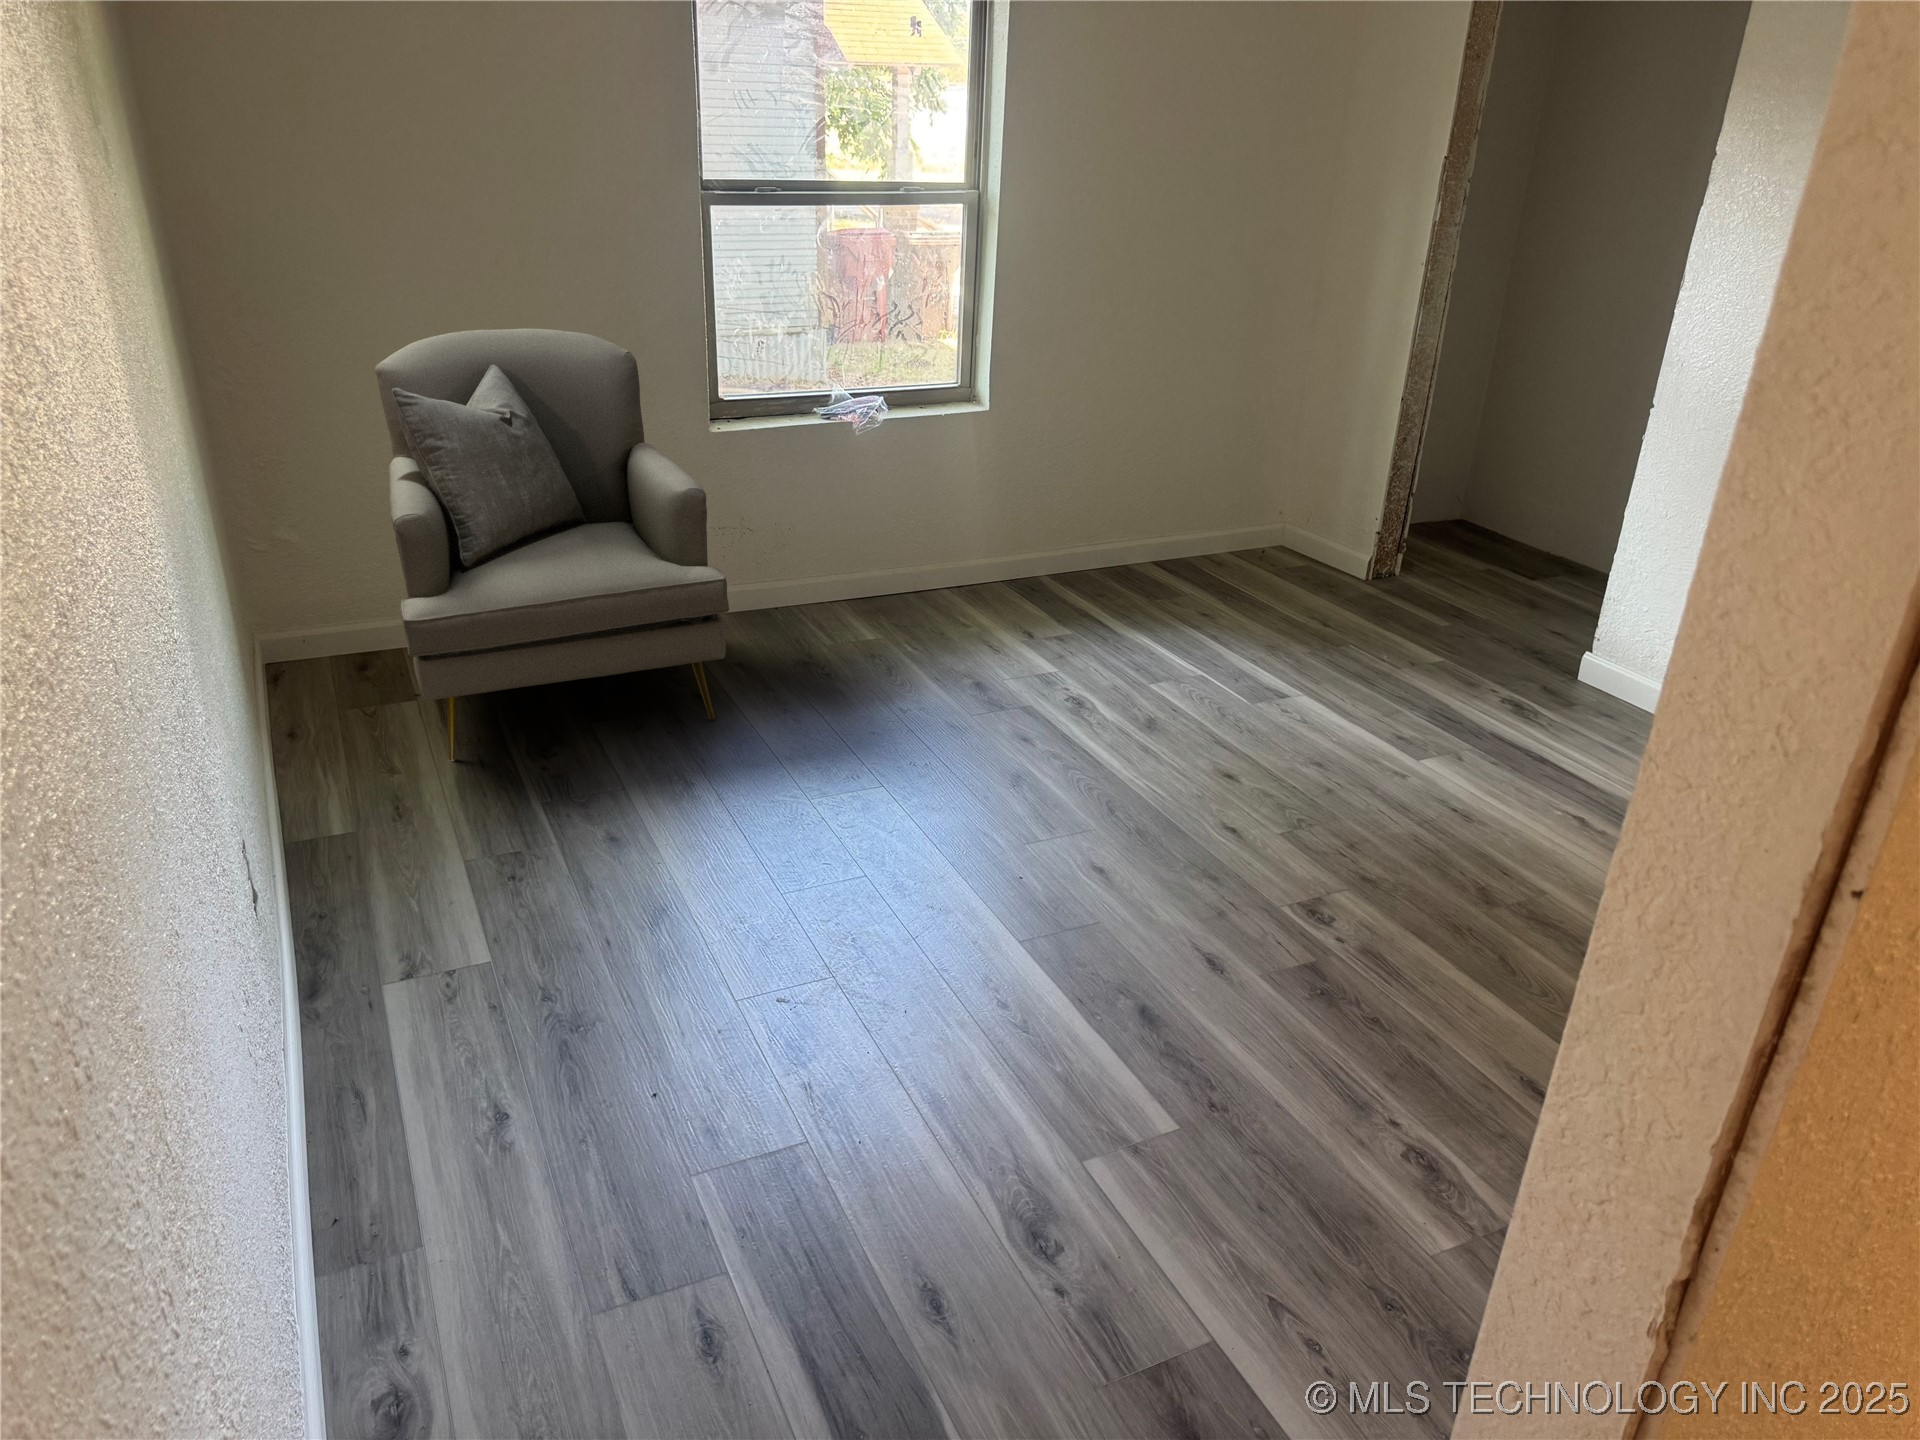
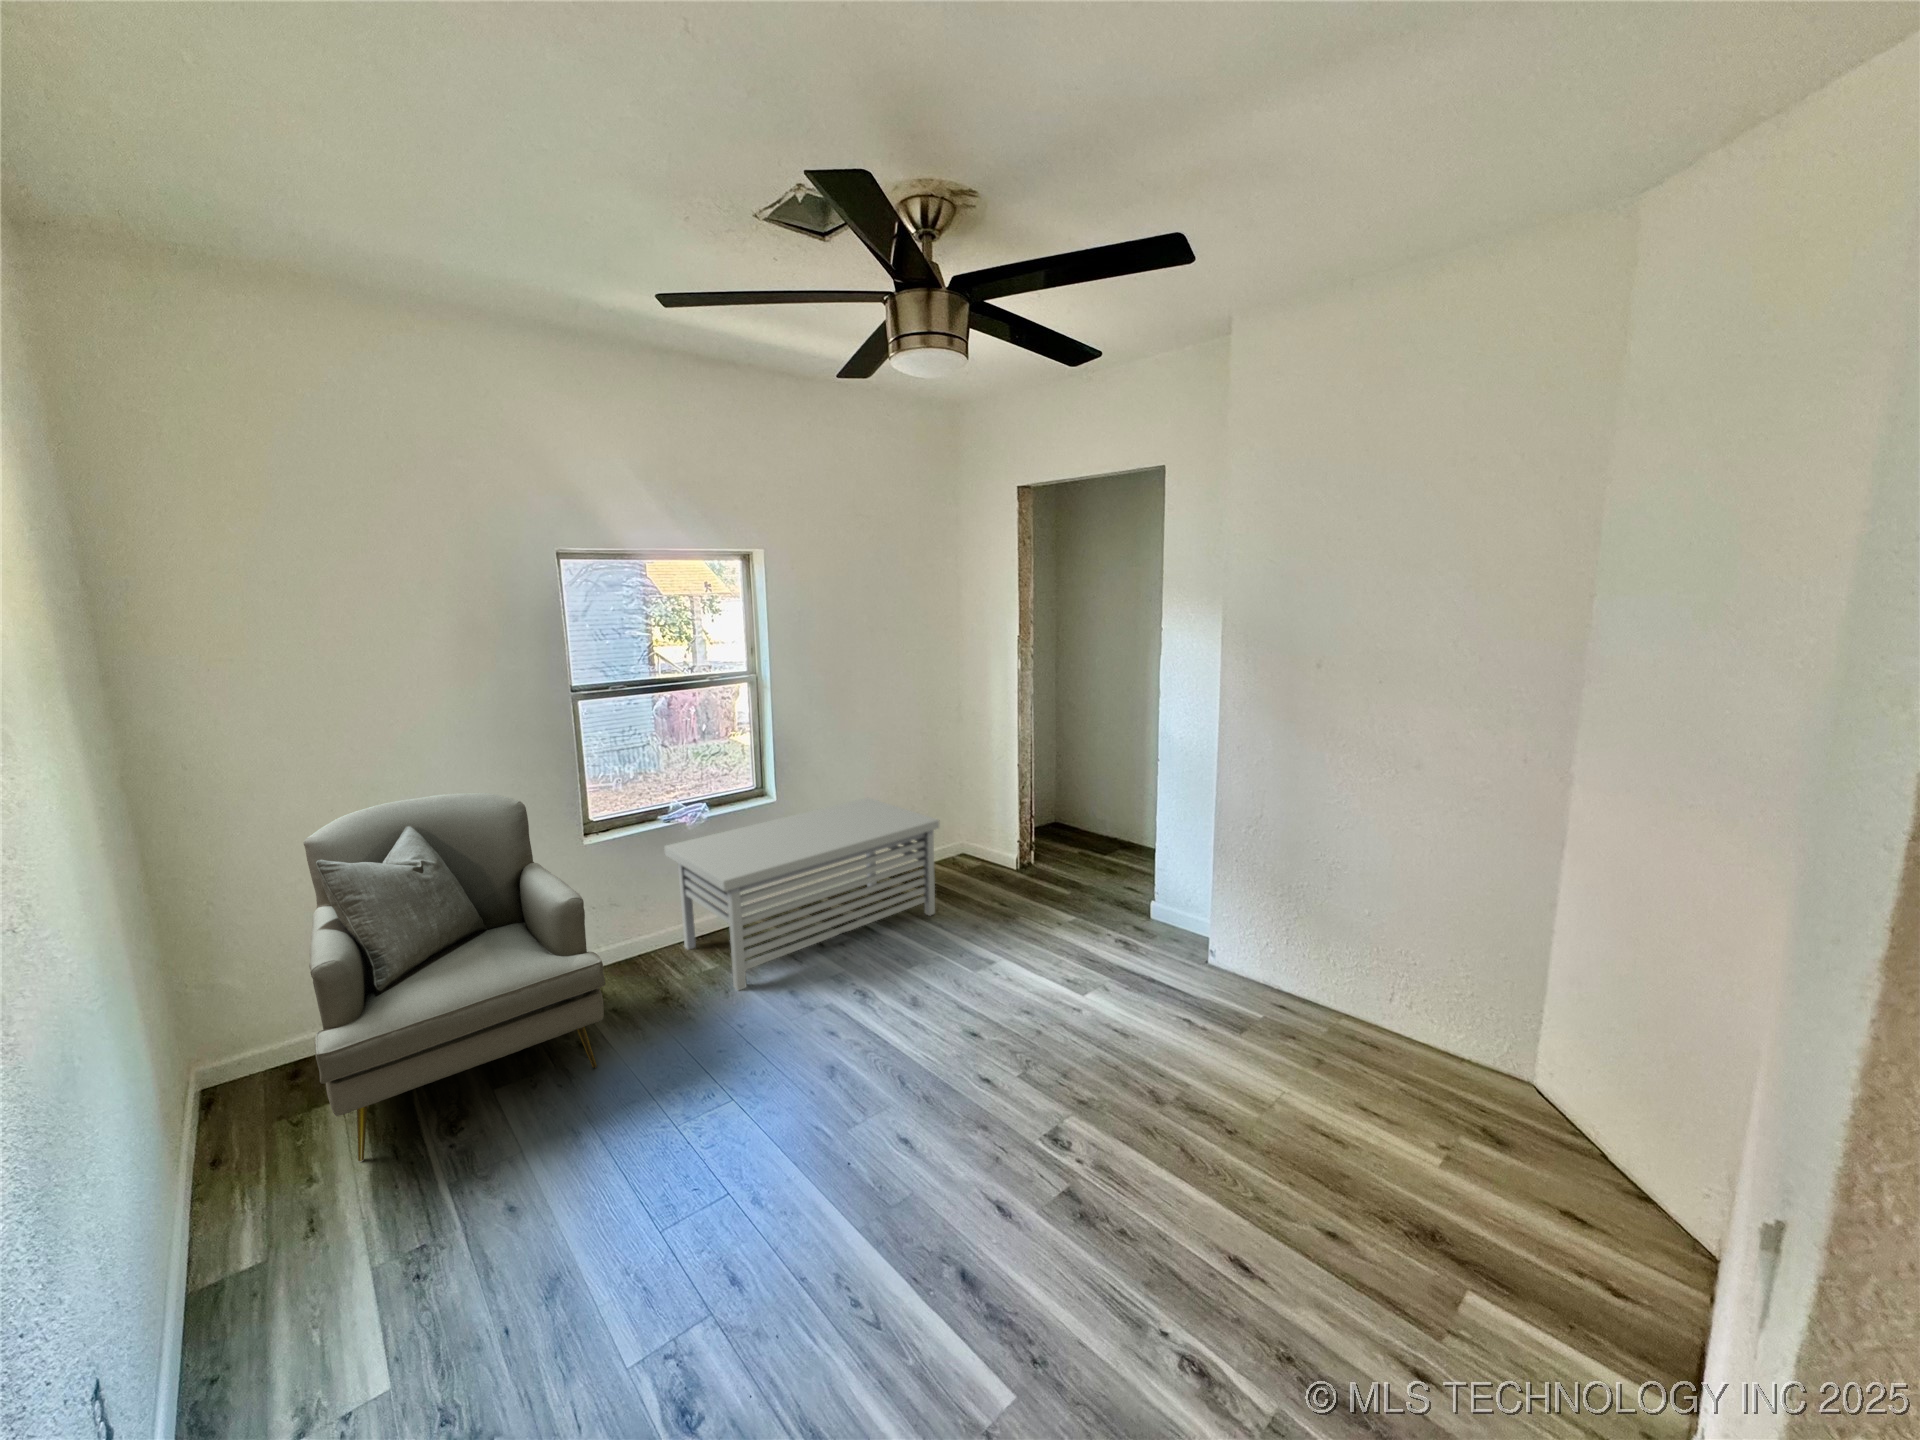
storage bench: none [819,425,1241,669] -> present [664,798,940,990]

